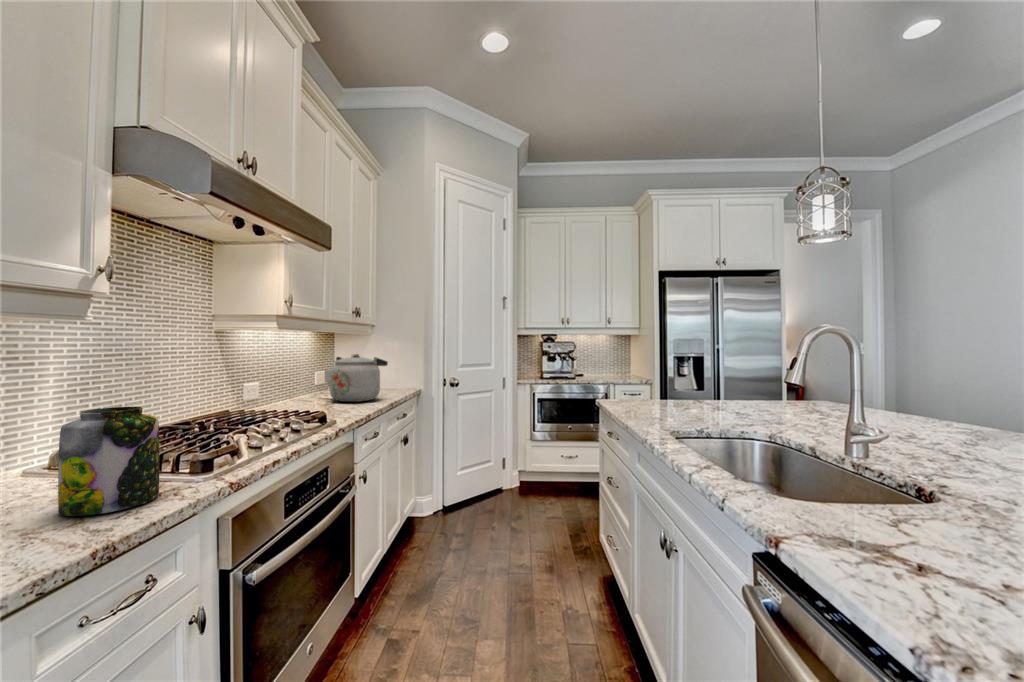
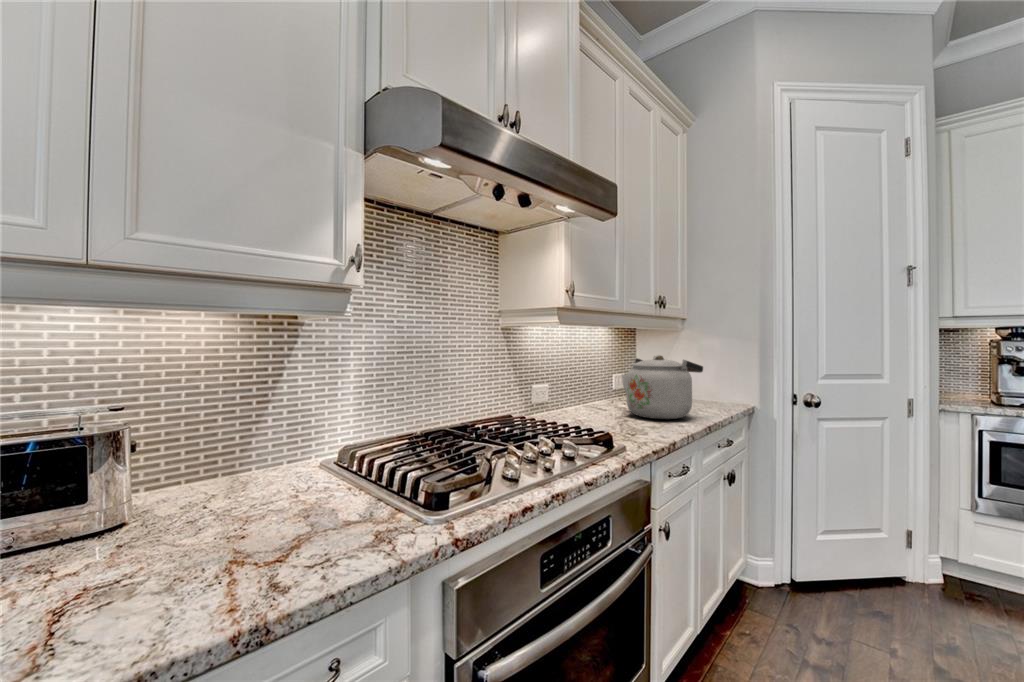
jar: present [58,407,159,516] -> none [278,417,374,555]

